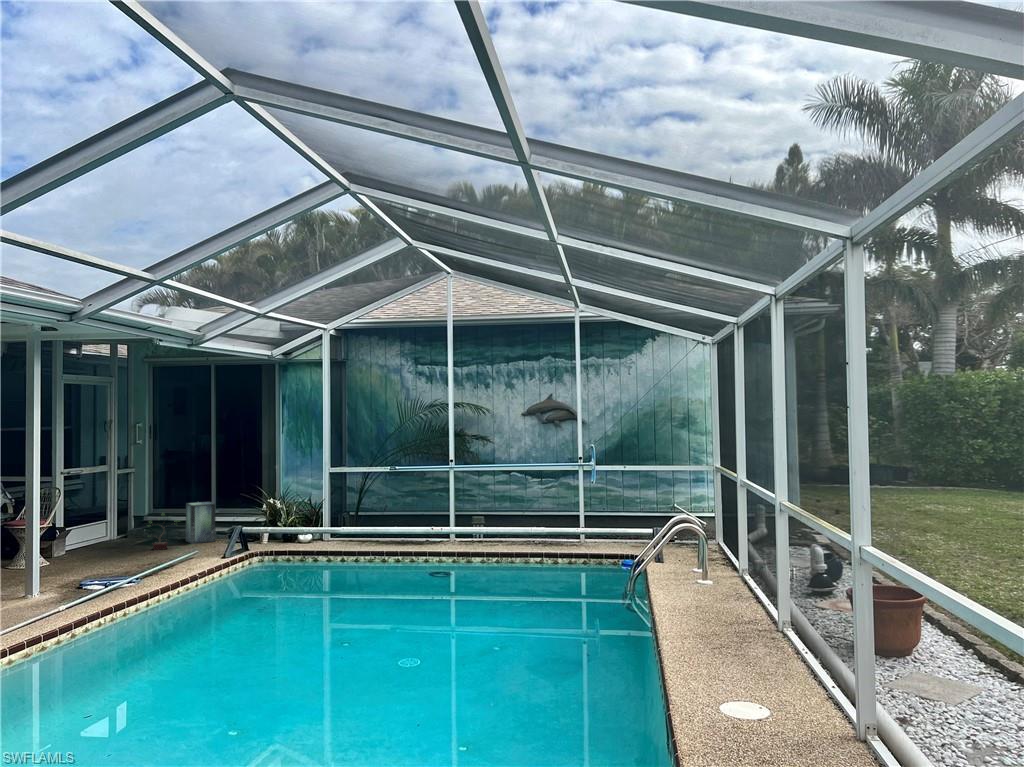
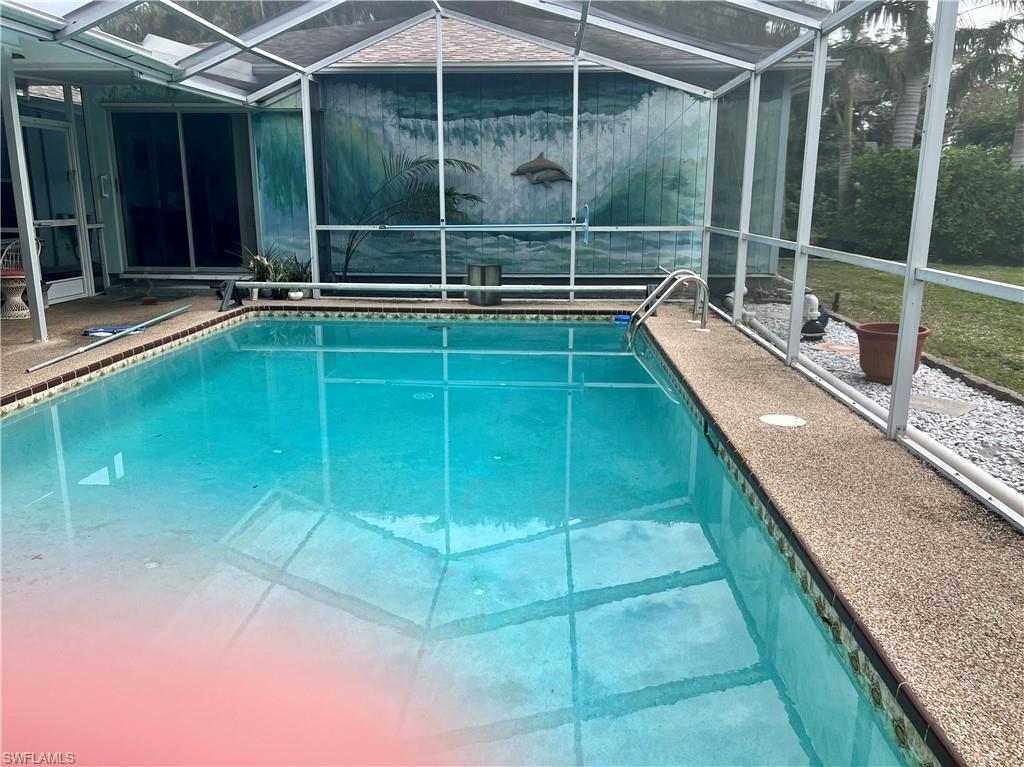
storage box: present [186,502,216,544] -> present [468,263,502,306]

